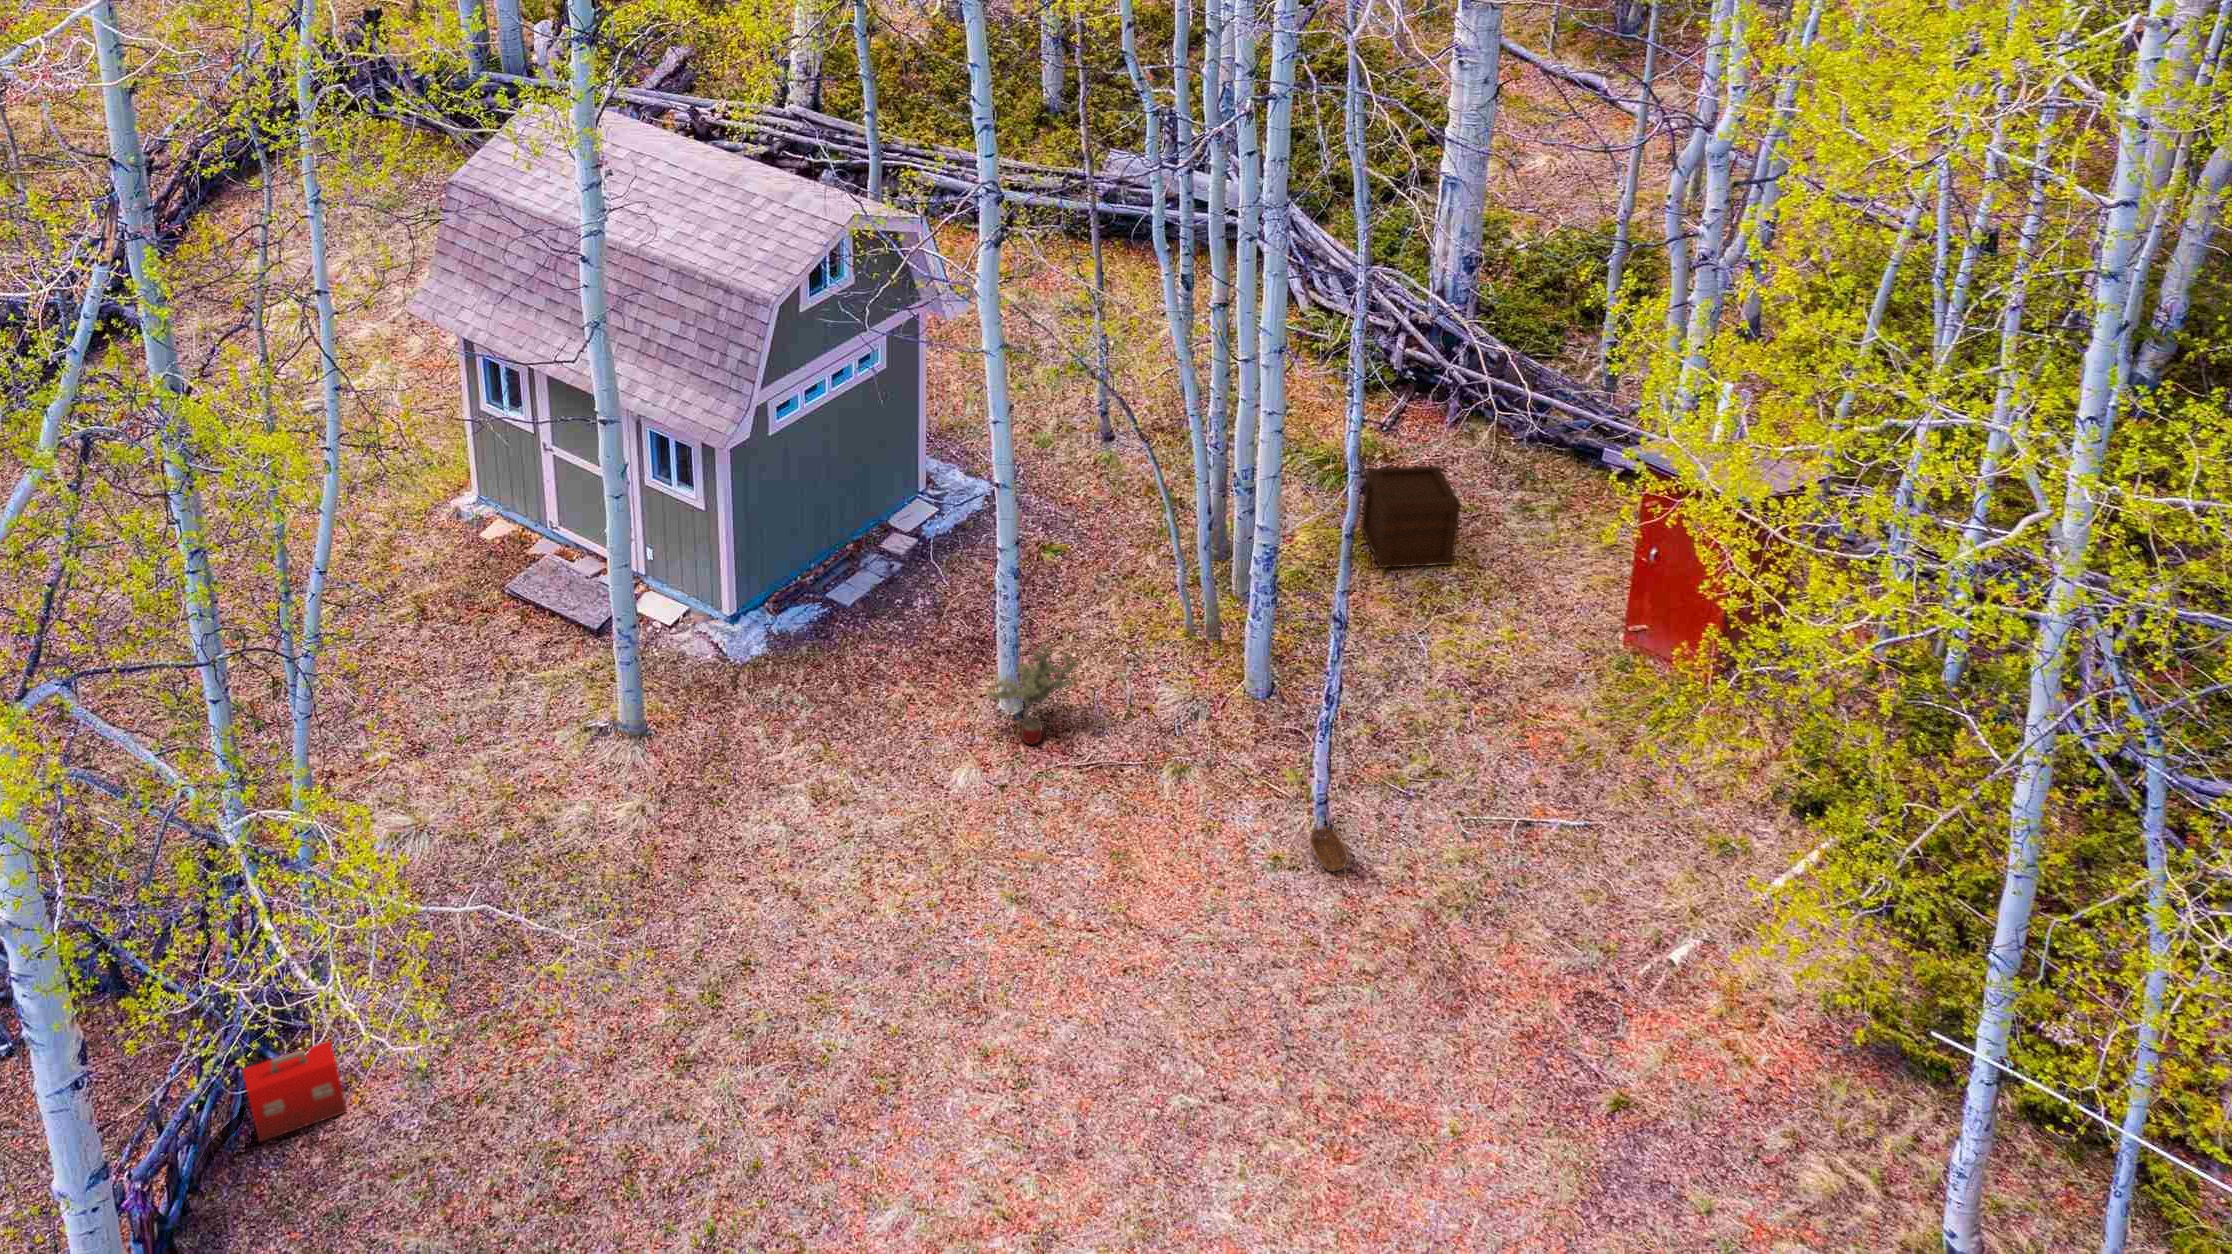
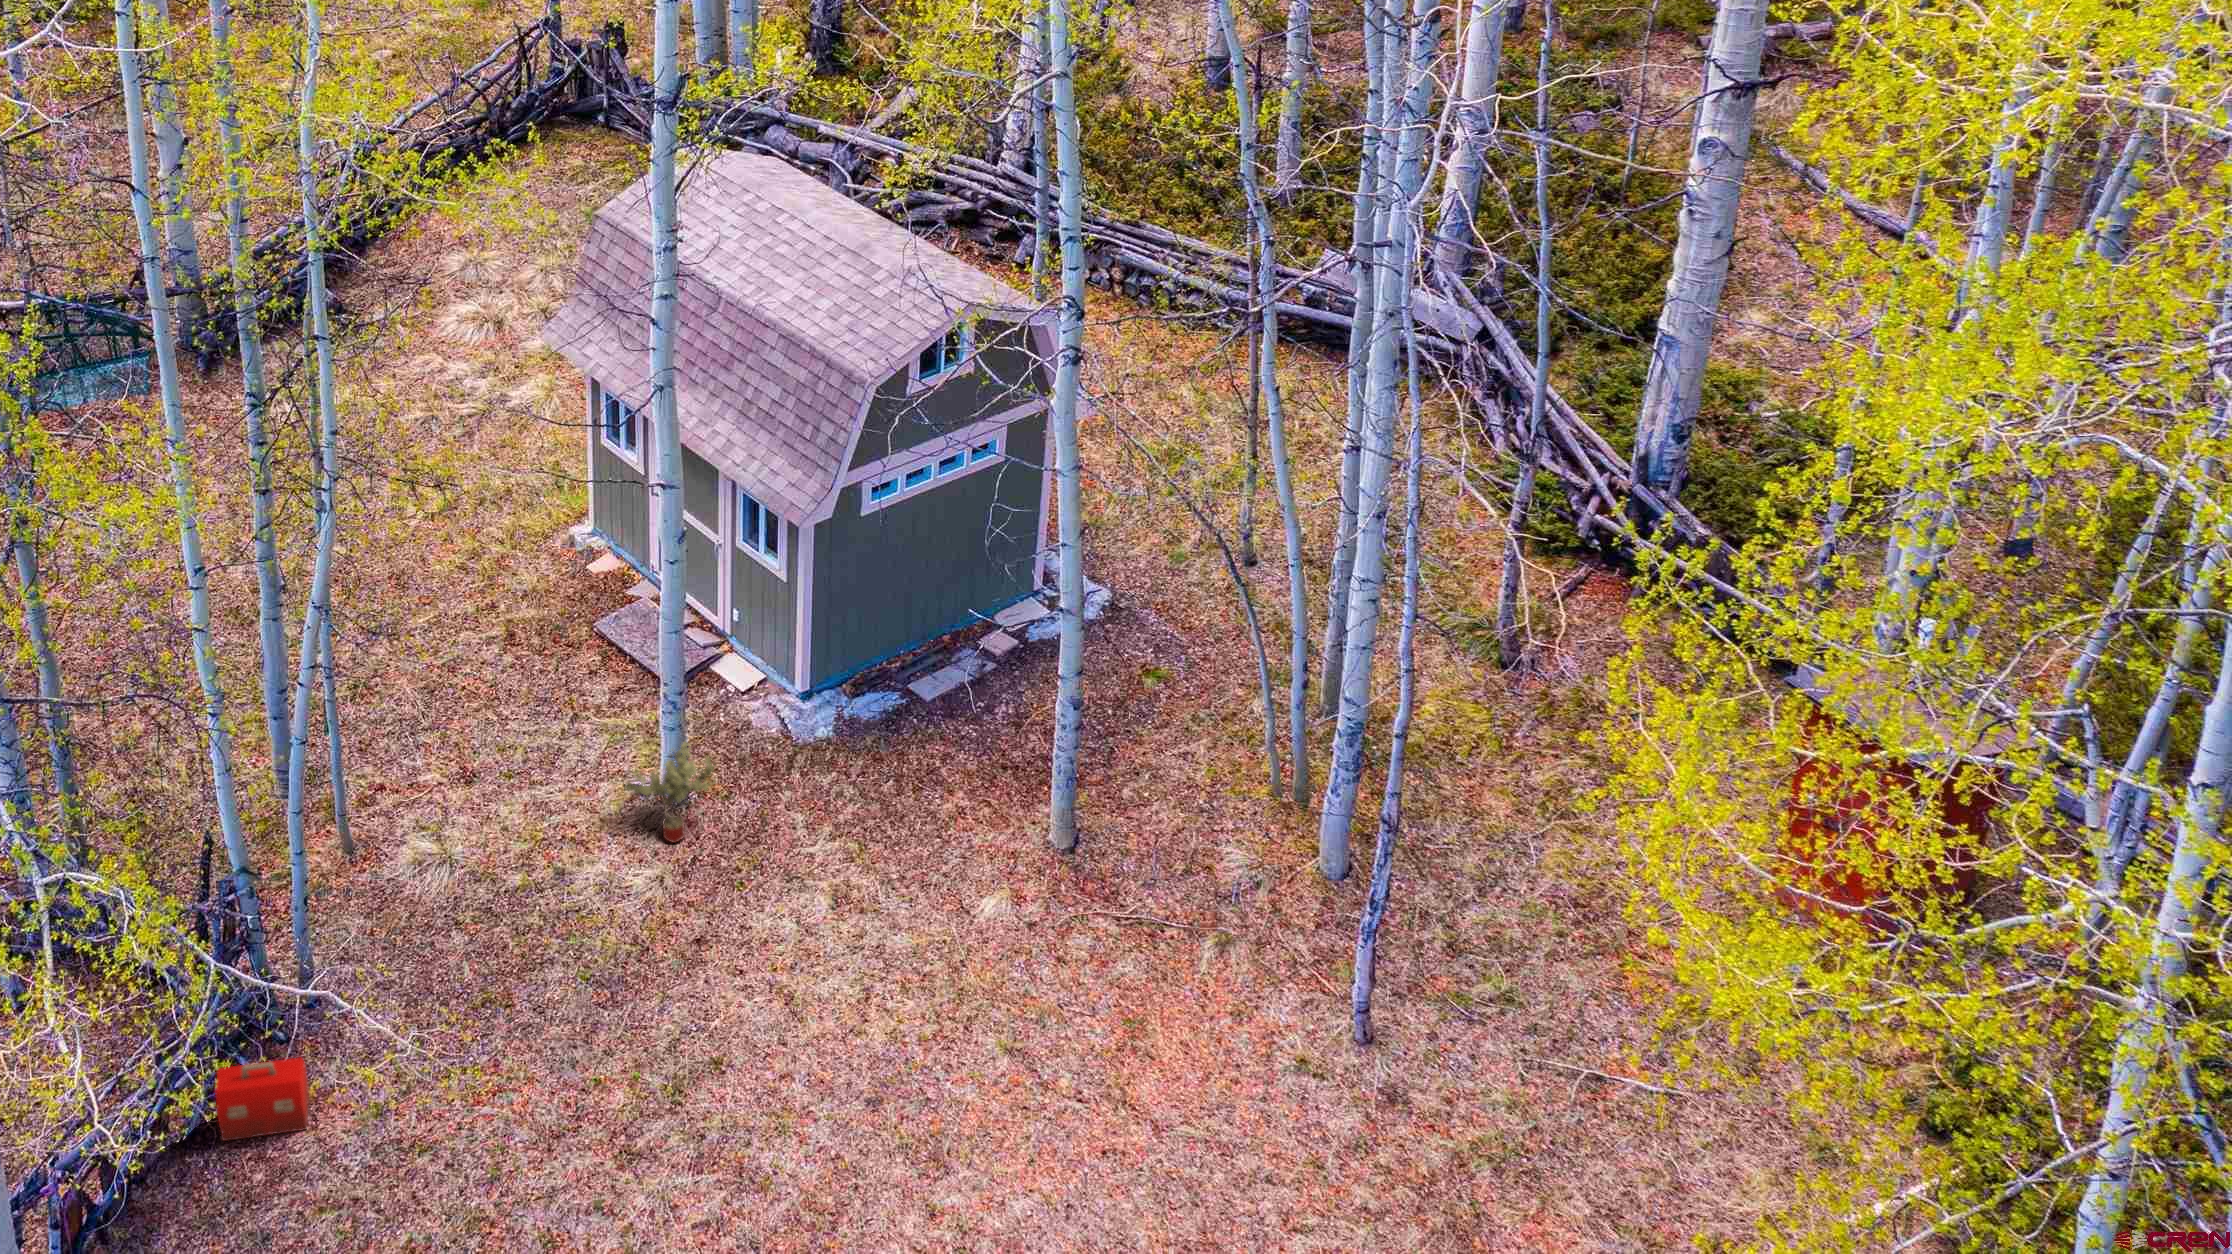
wooden crate: present [1361,466,1461,568] -> none [1503,641,1616,763]
potted tree: present [988,643,1077,745] -> present [627,742,715,843]
basket: present [1310,827,1349,872] -> none [1337,1039,1393,1103]

